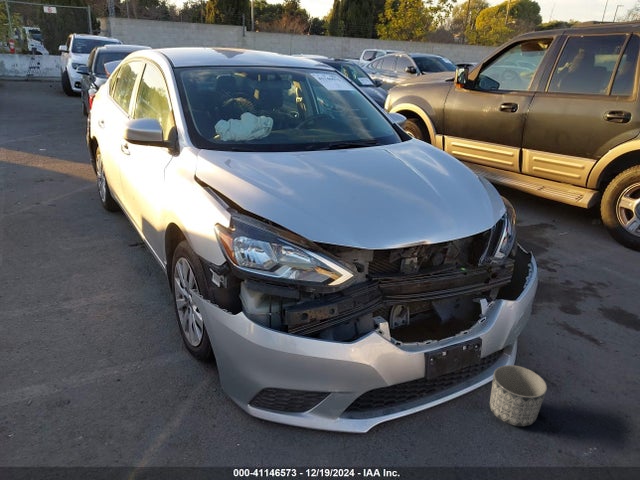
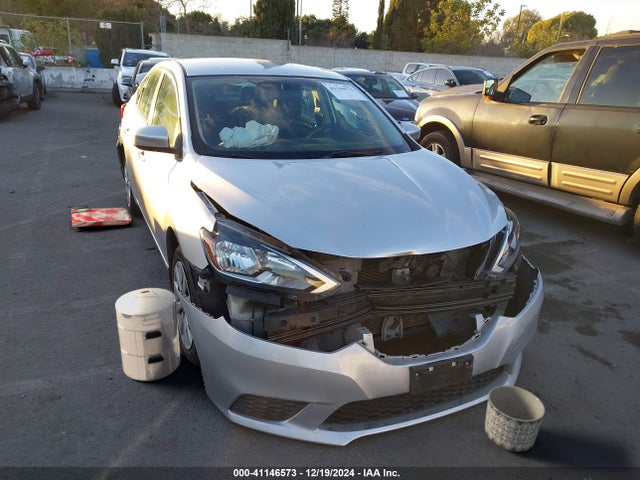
bag: none [39,203,107,229] -> present [69,205,132,230]
waste bin: none [119,286,185,380] -> present [115,288,180,381]

